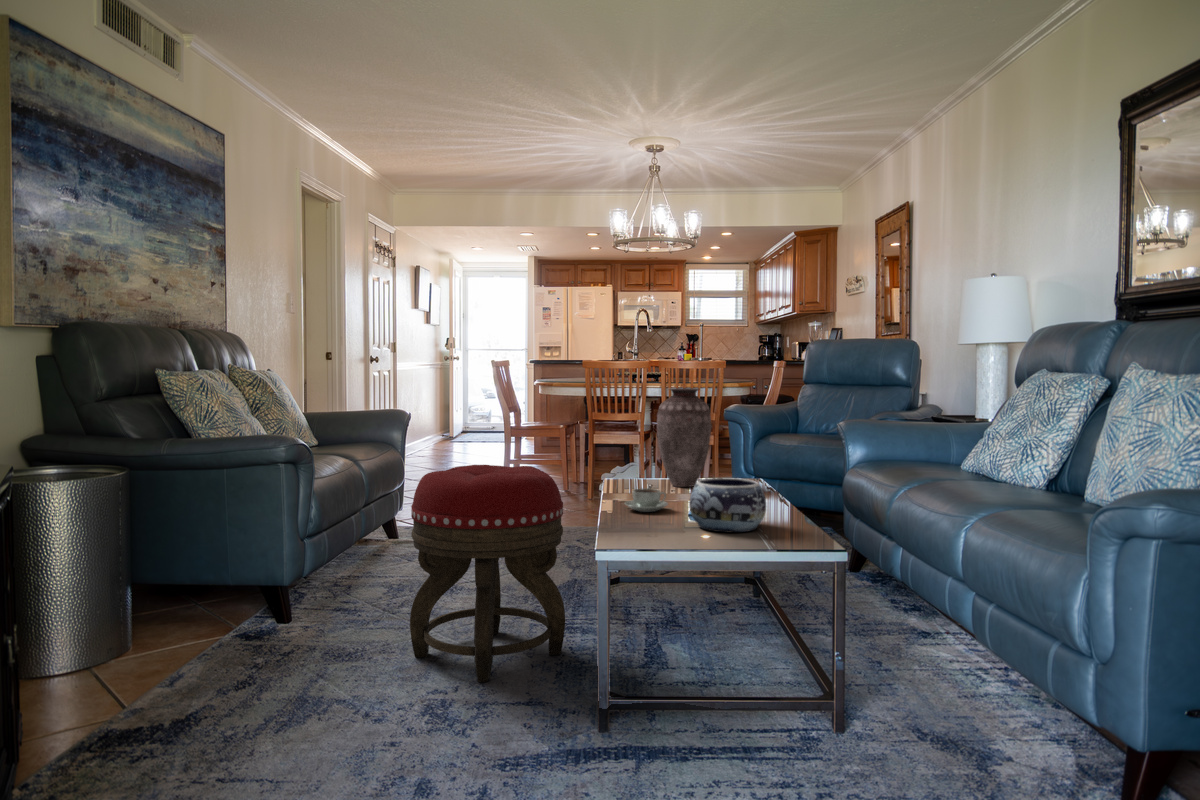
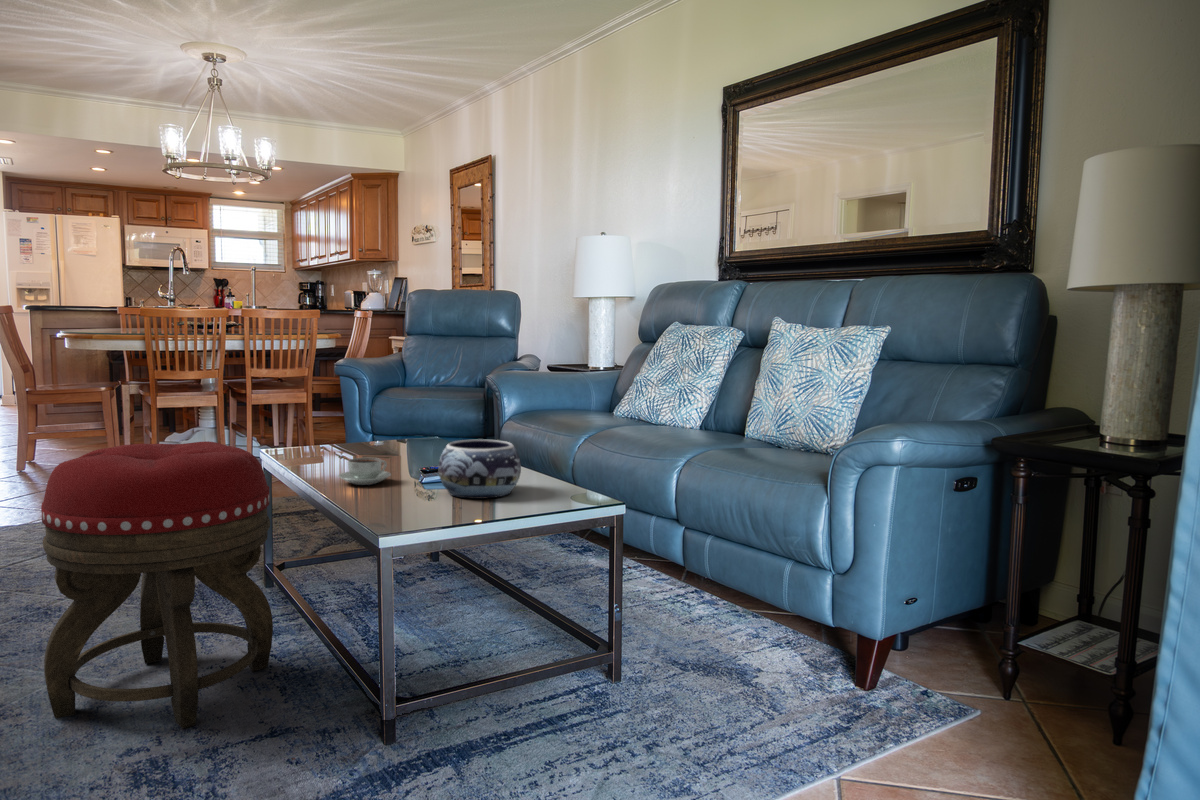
vase: present [657,388,711,487] -> none [331,341,393,452]

